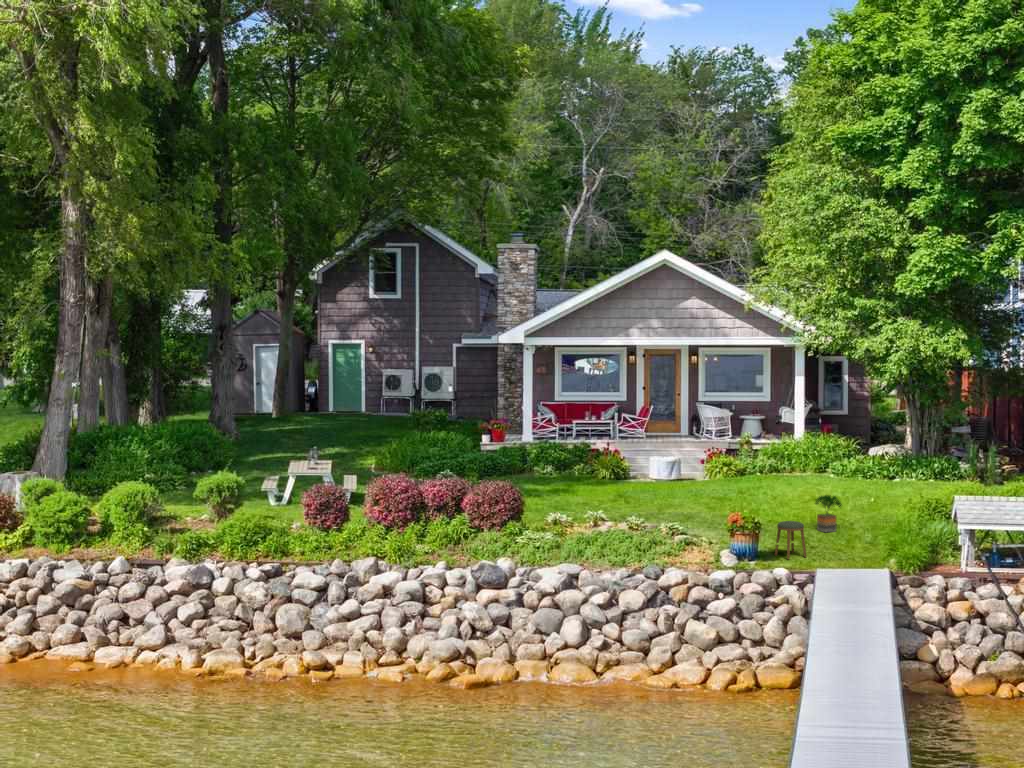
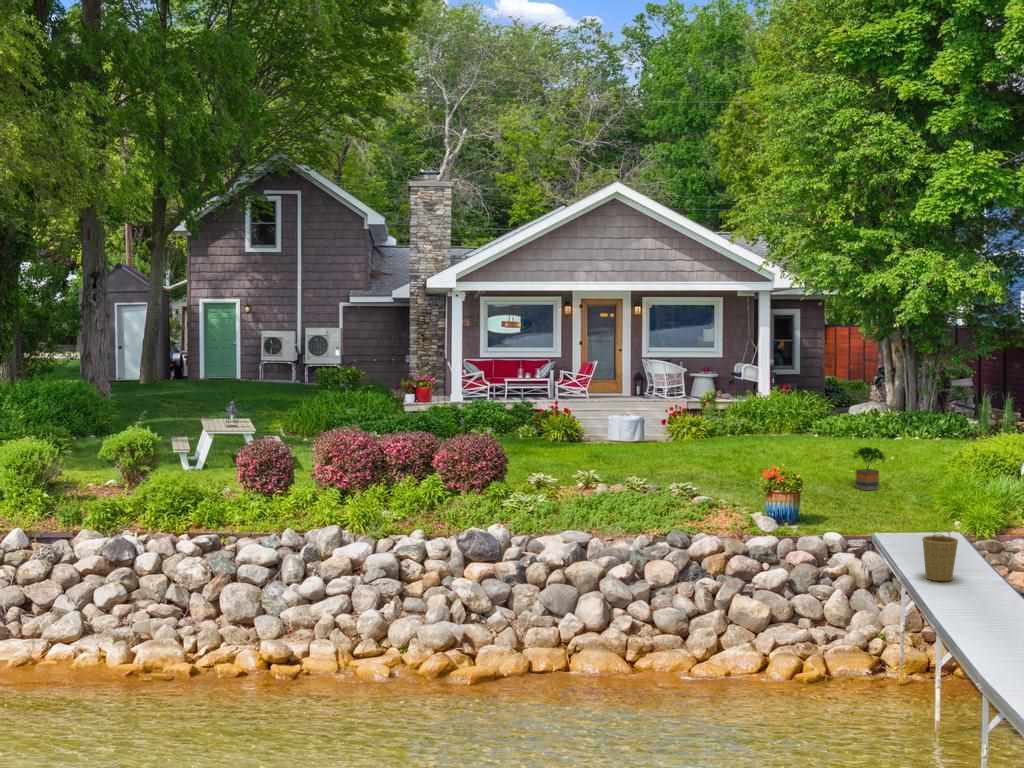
stool: present [775,521,806,559] -> none [814,477,852,522]
basket: none [842,567,872,611] -> present [922,529,958,581]

